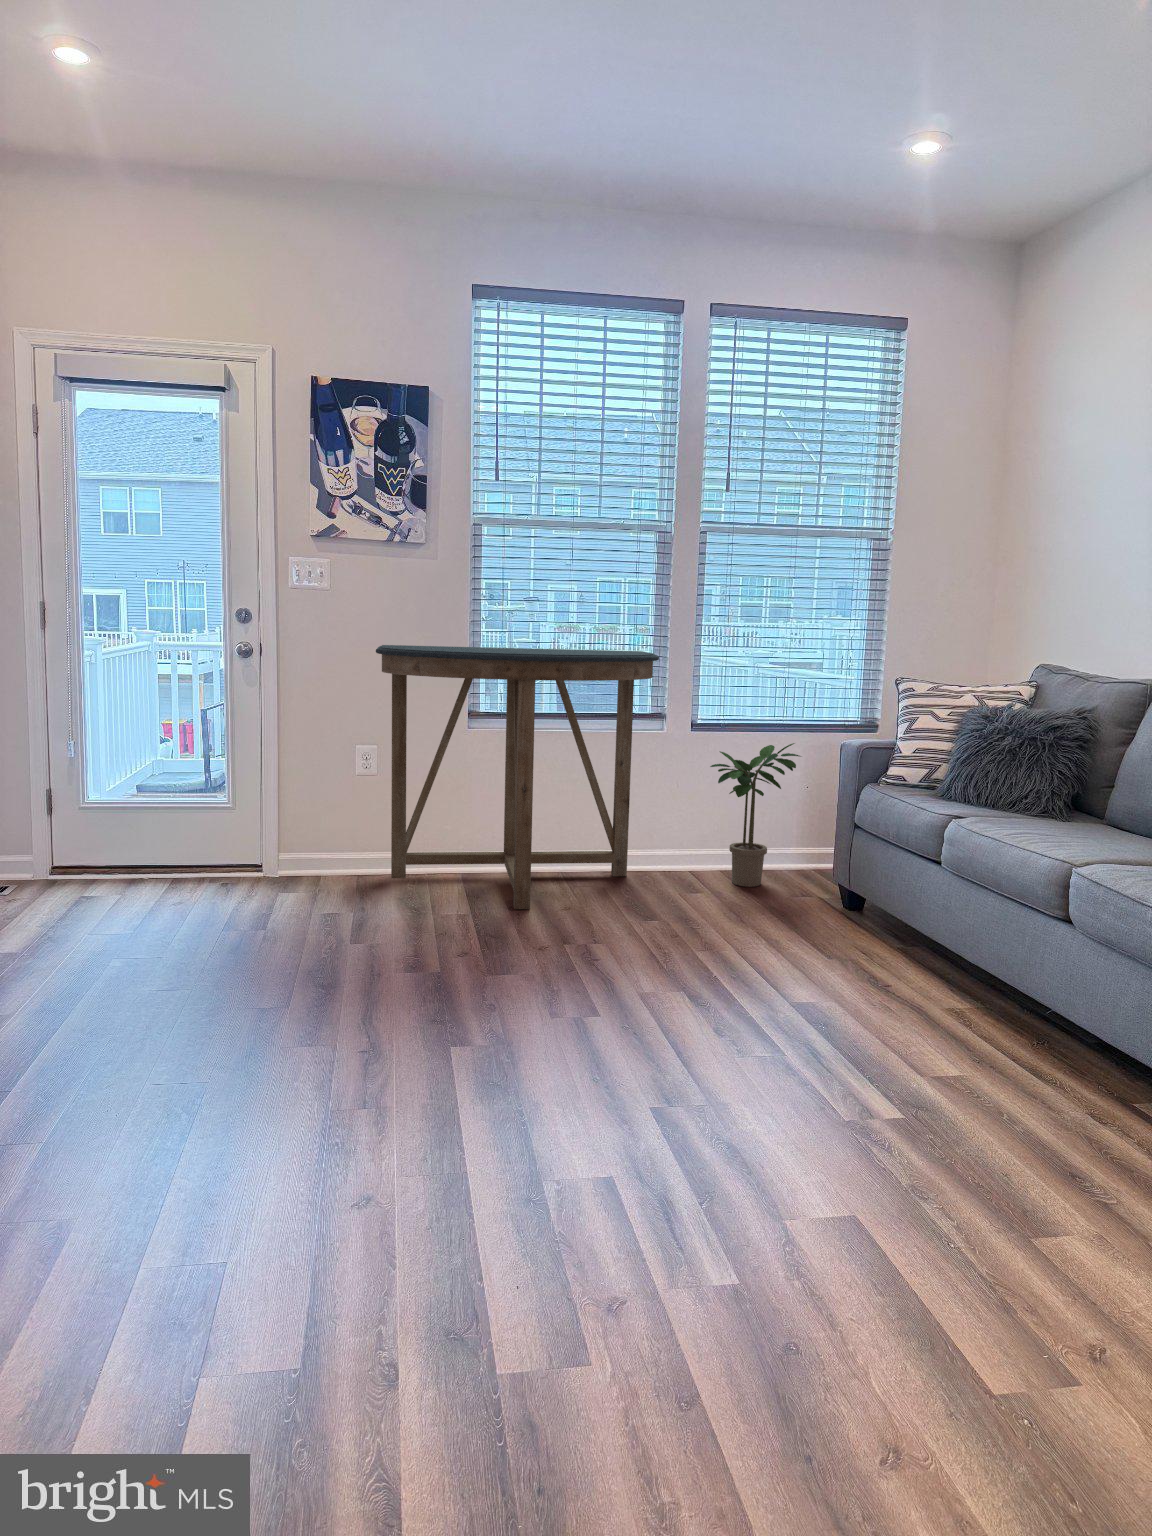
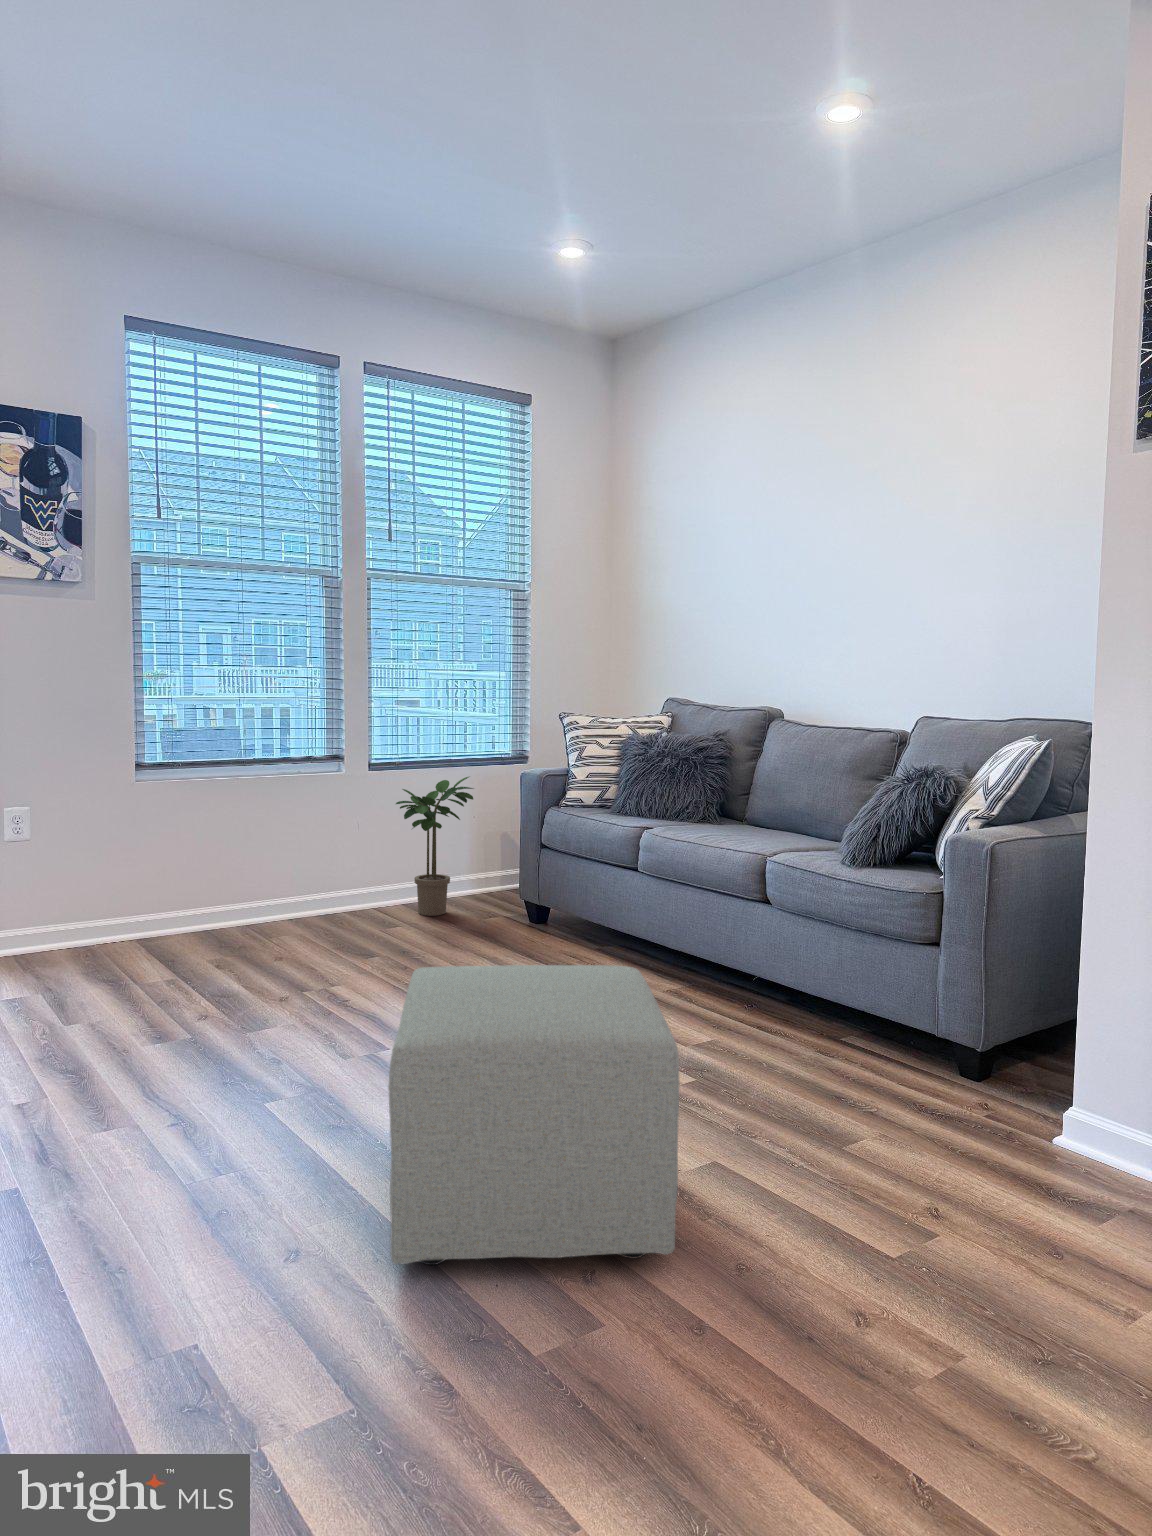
console table: present [376,645,659,909] -> none [30,694,348,966]
ottoman: none [429,939,783,1308] -> present [388,965,680,1265]

